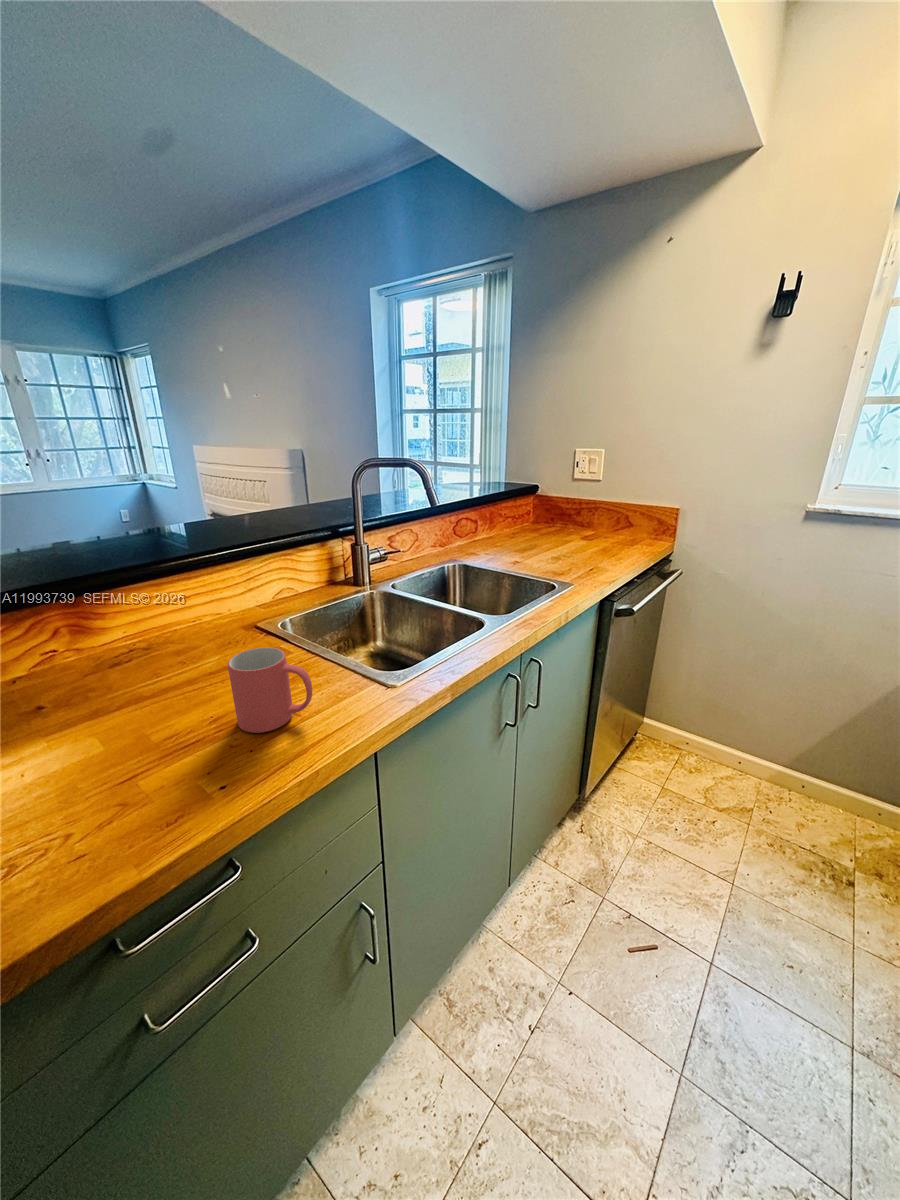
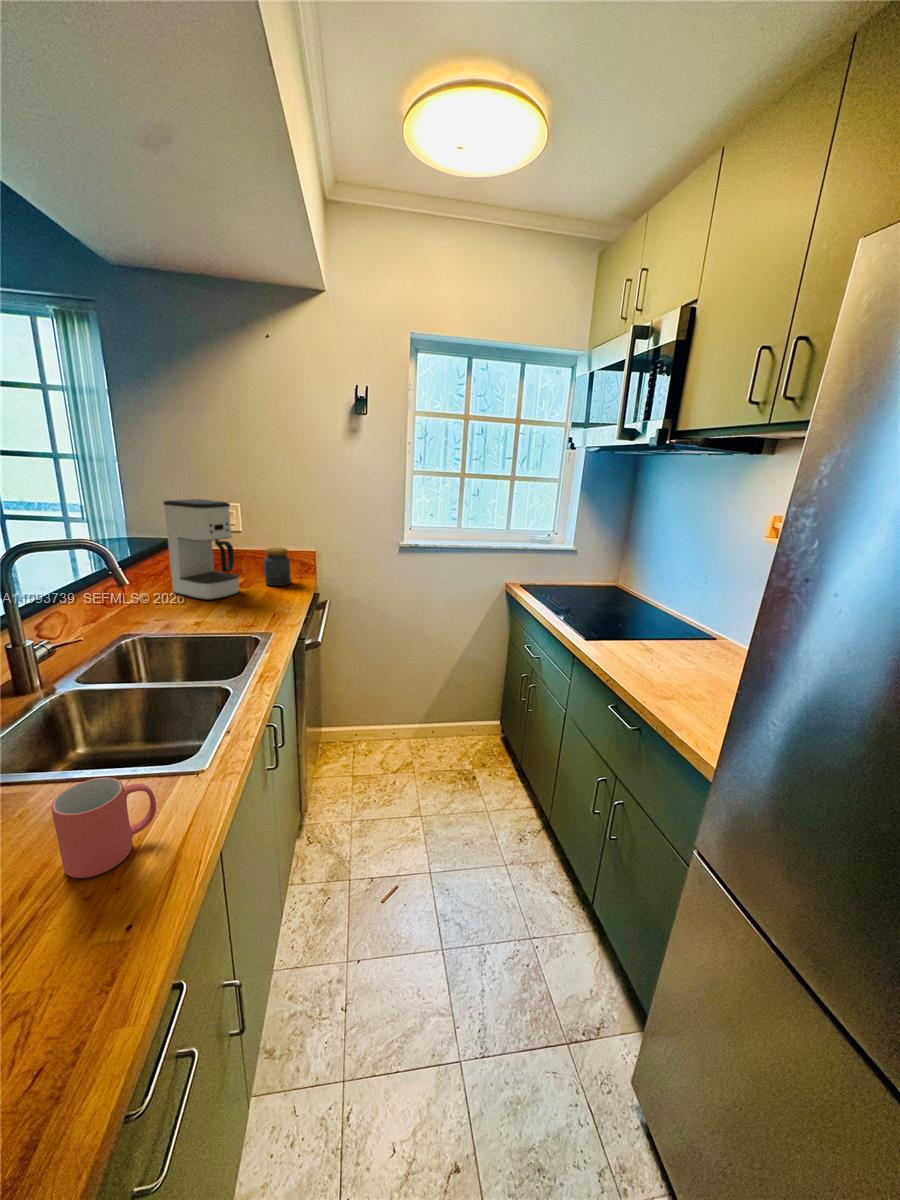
coffee maker: none [519,444,583,546] -> present [164,499,240,600]
jar: none [609,500,641,543] -> present [264,547,291,586]

